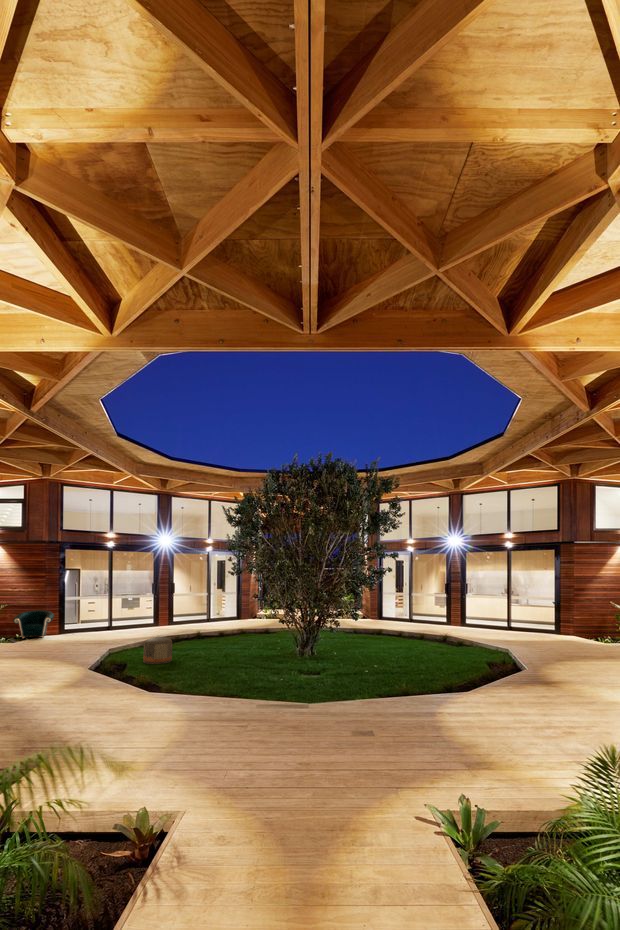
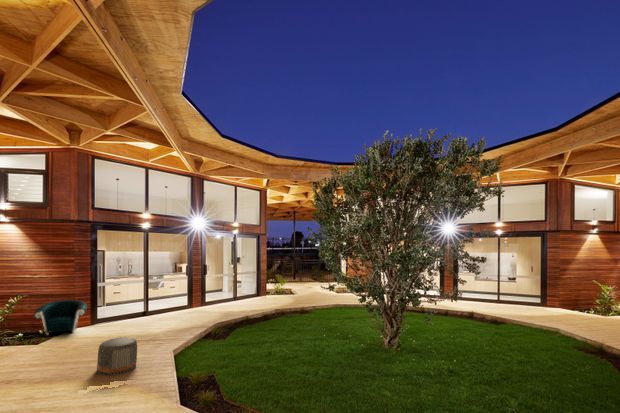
pouf: present [143,637,172,664] -> present [97,337,137,376]

